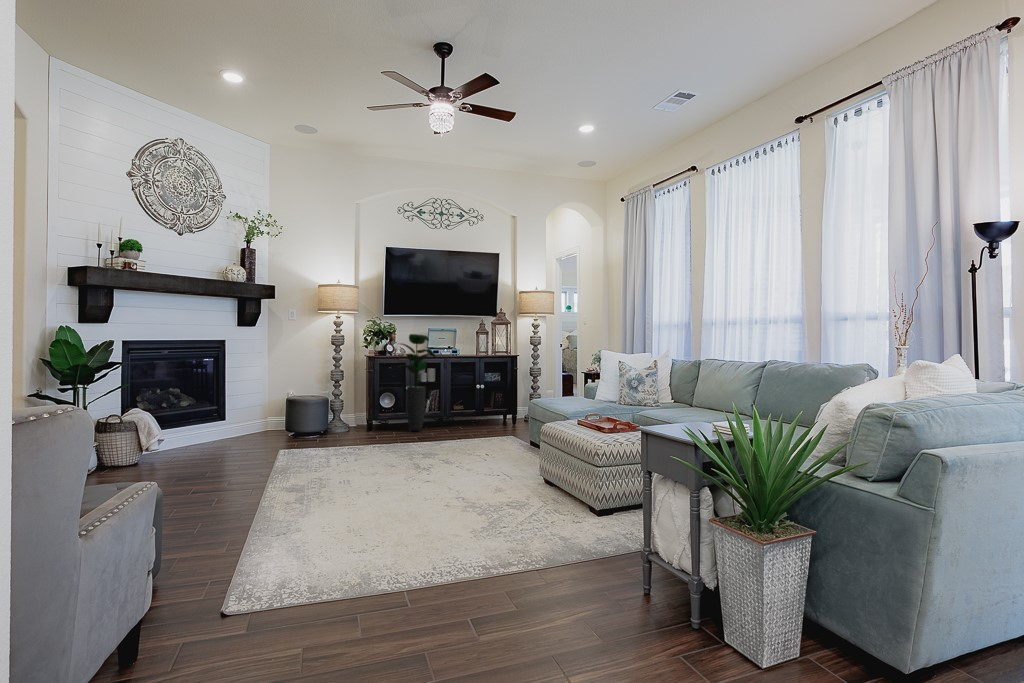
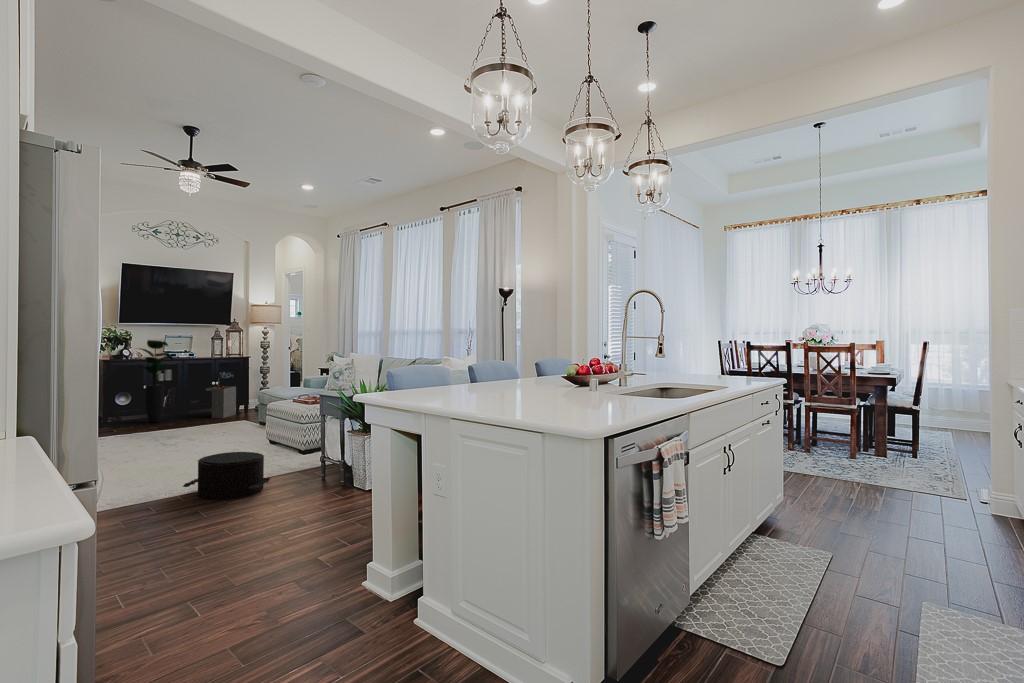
storage bin: none [469,381,502,431] -> present [206,379,236,418]
pouf: none [404,530,559,647] -> present [183,452,270,500]

